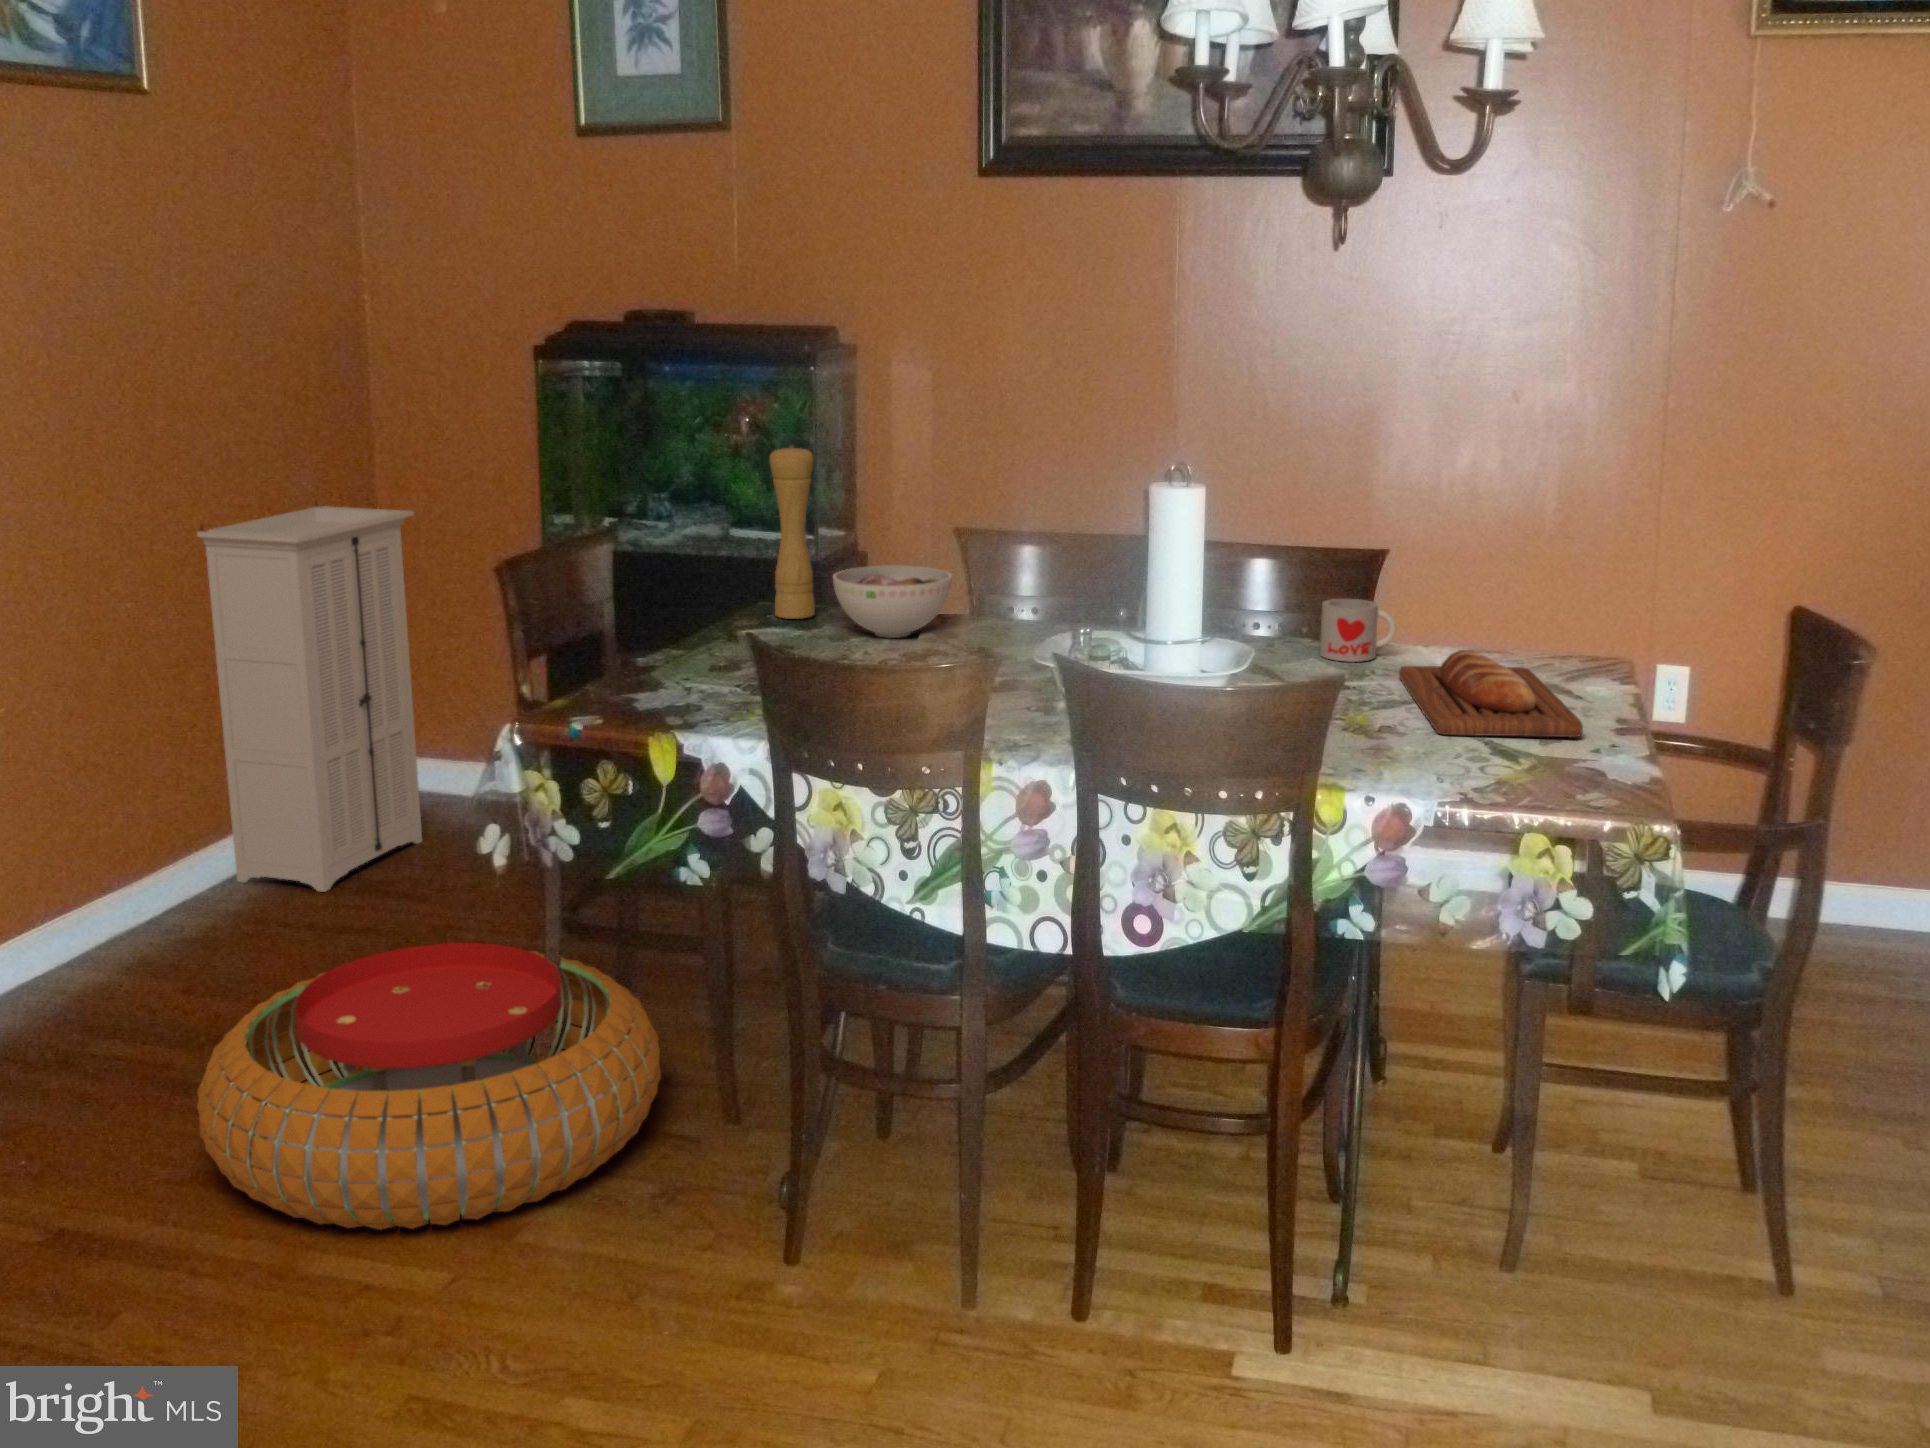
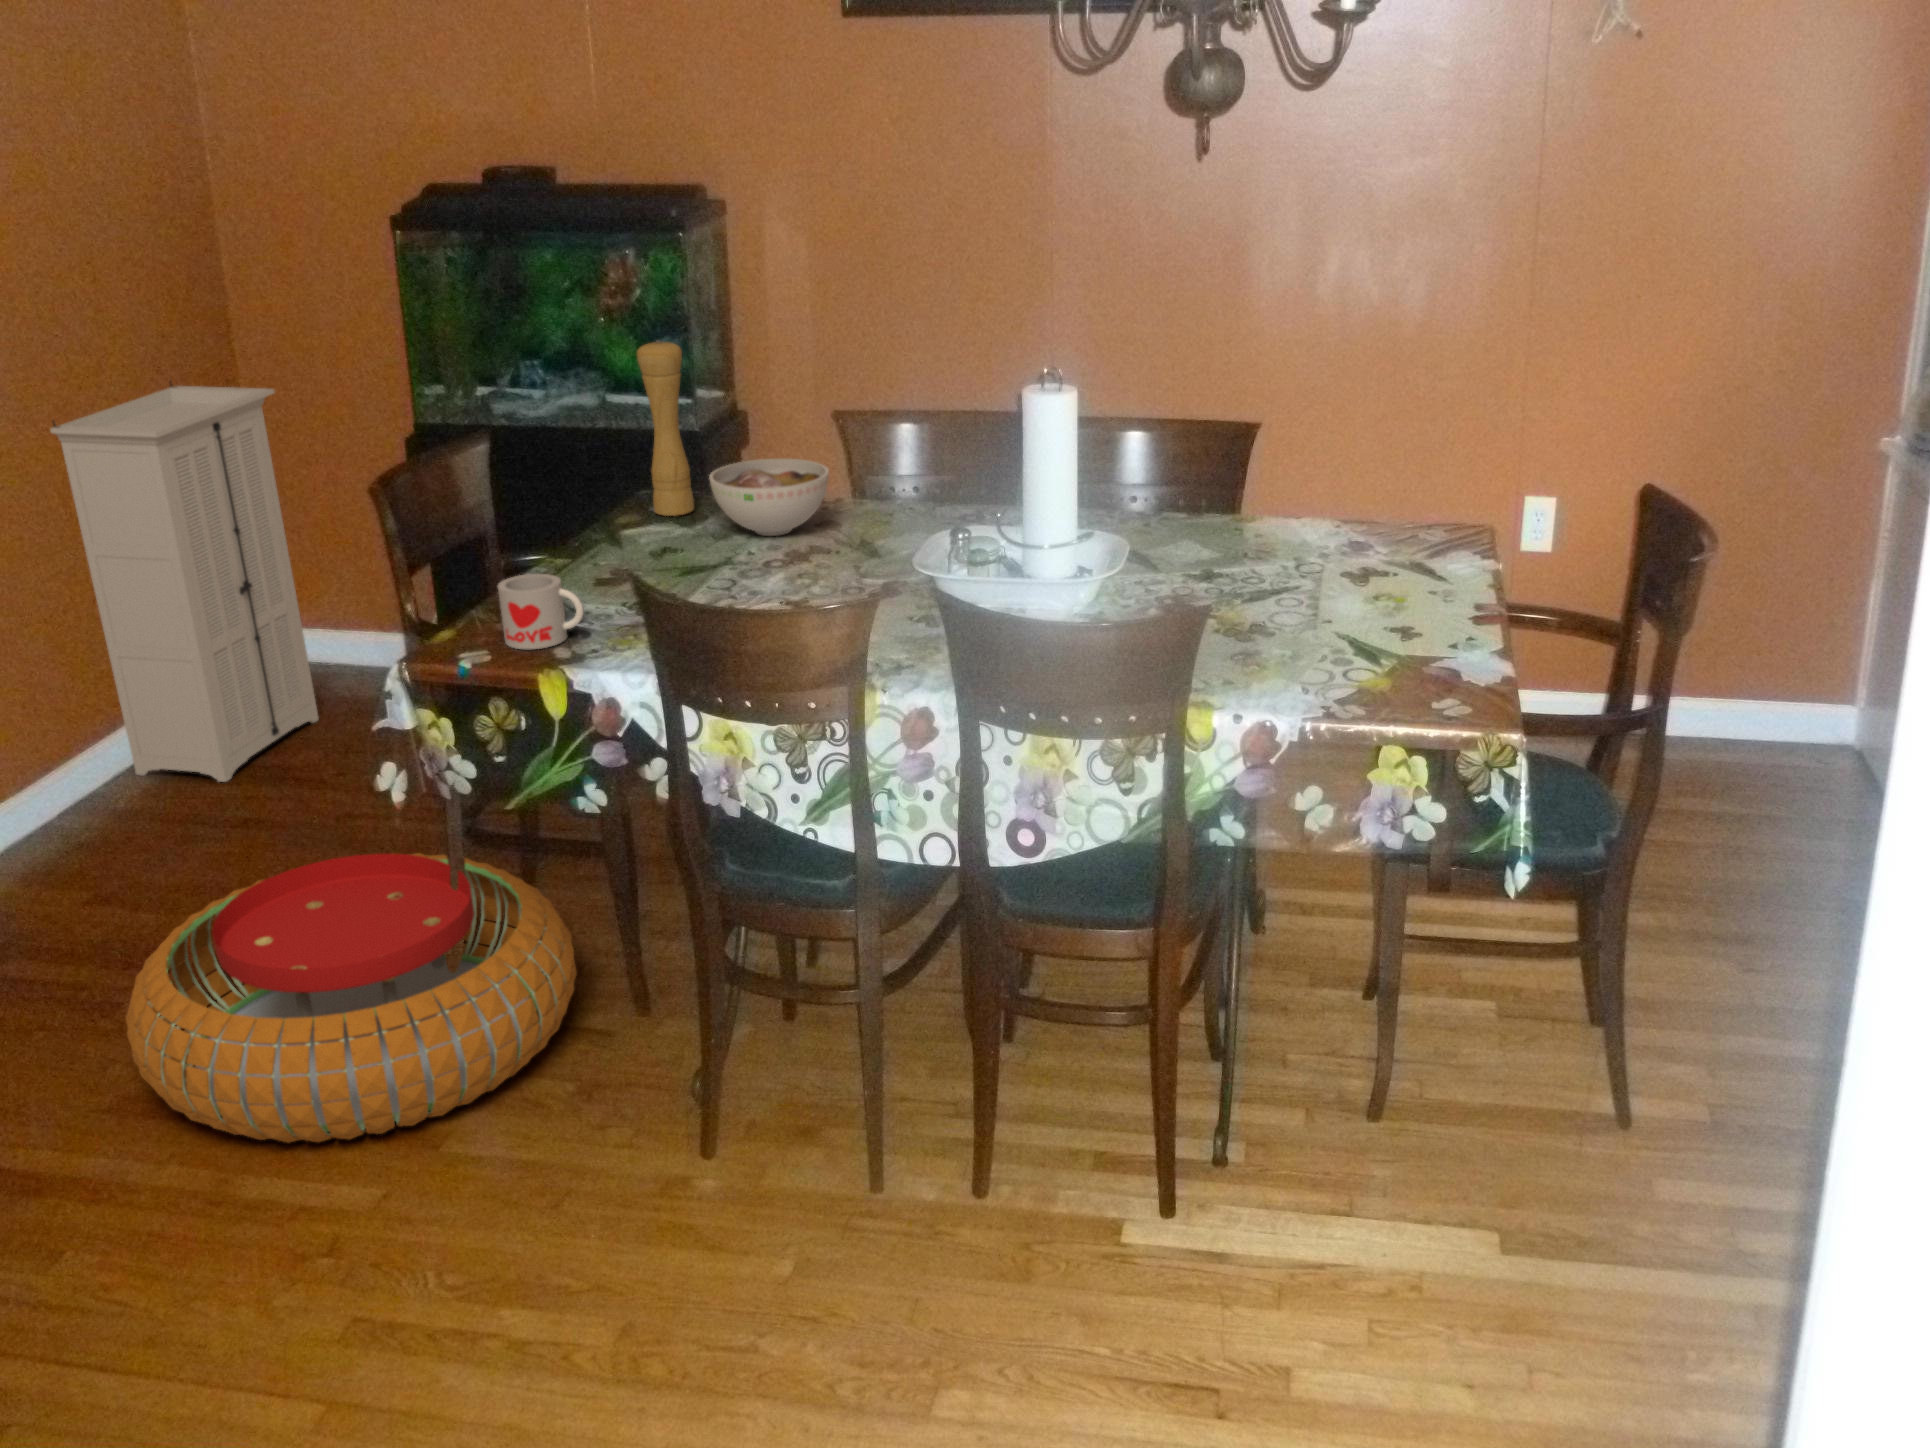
mug: present [1320,599,1396,662] -> present [498,574,583,649]
bread loaf: present [1399,650,1583,737] -> none [1270,537,1441,635]

